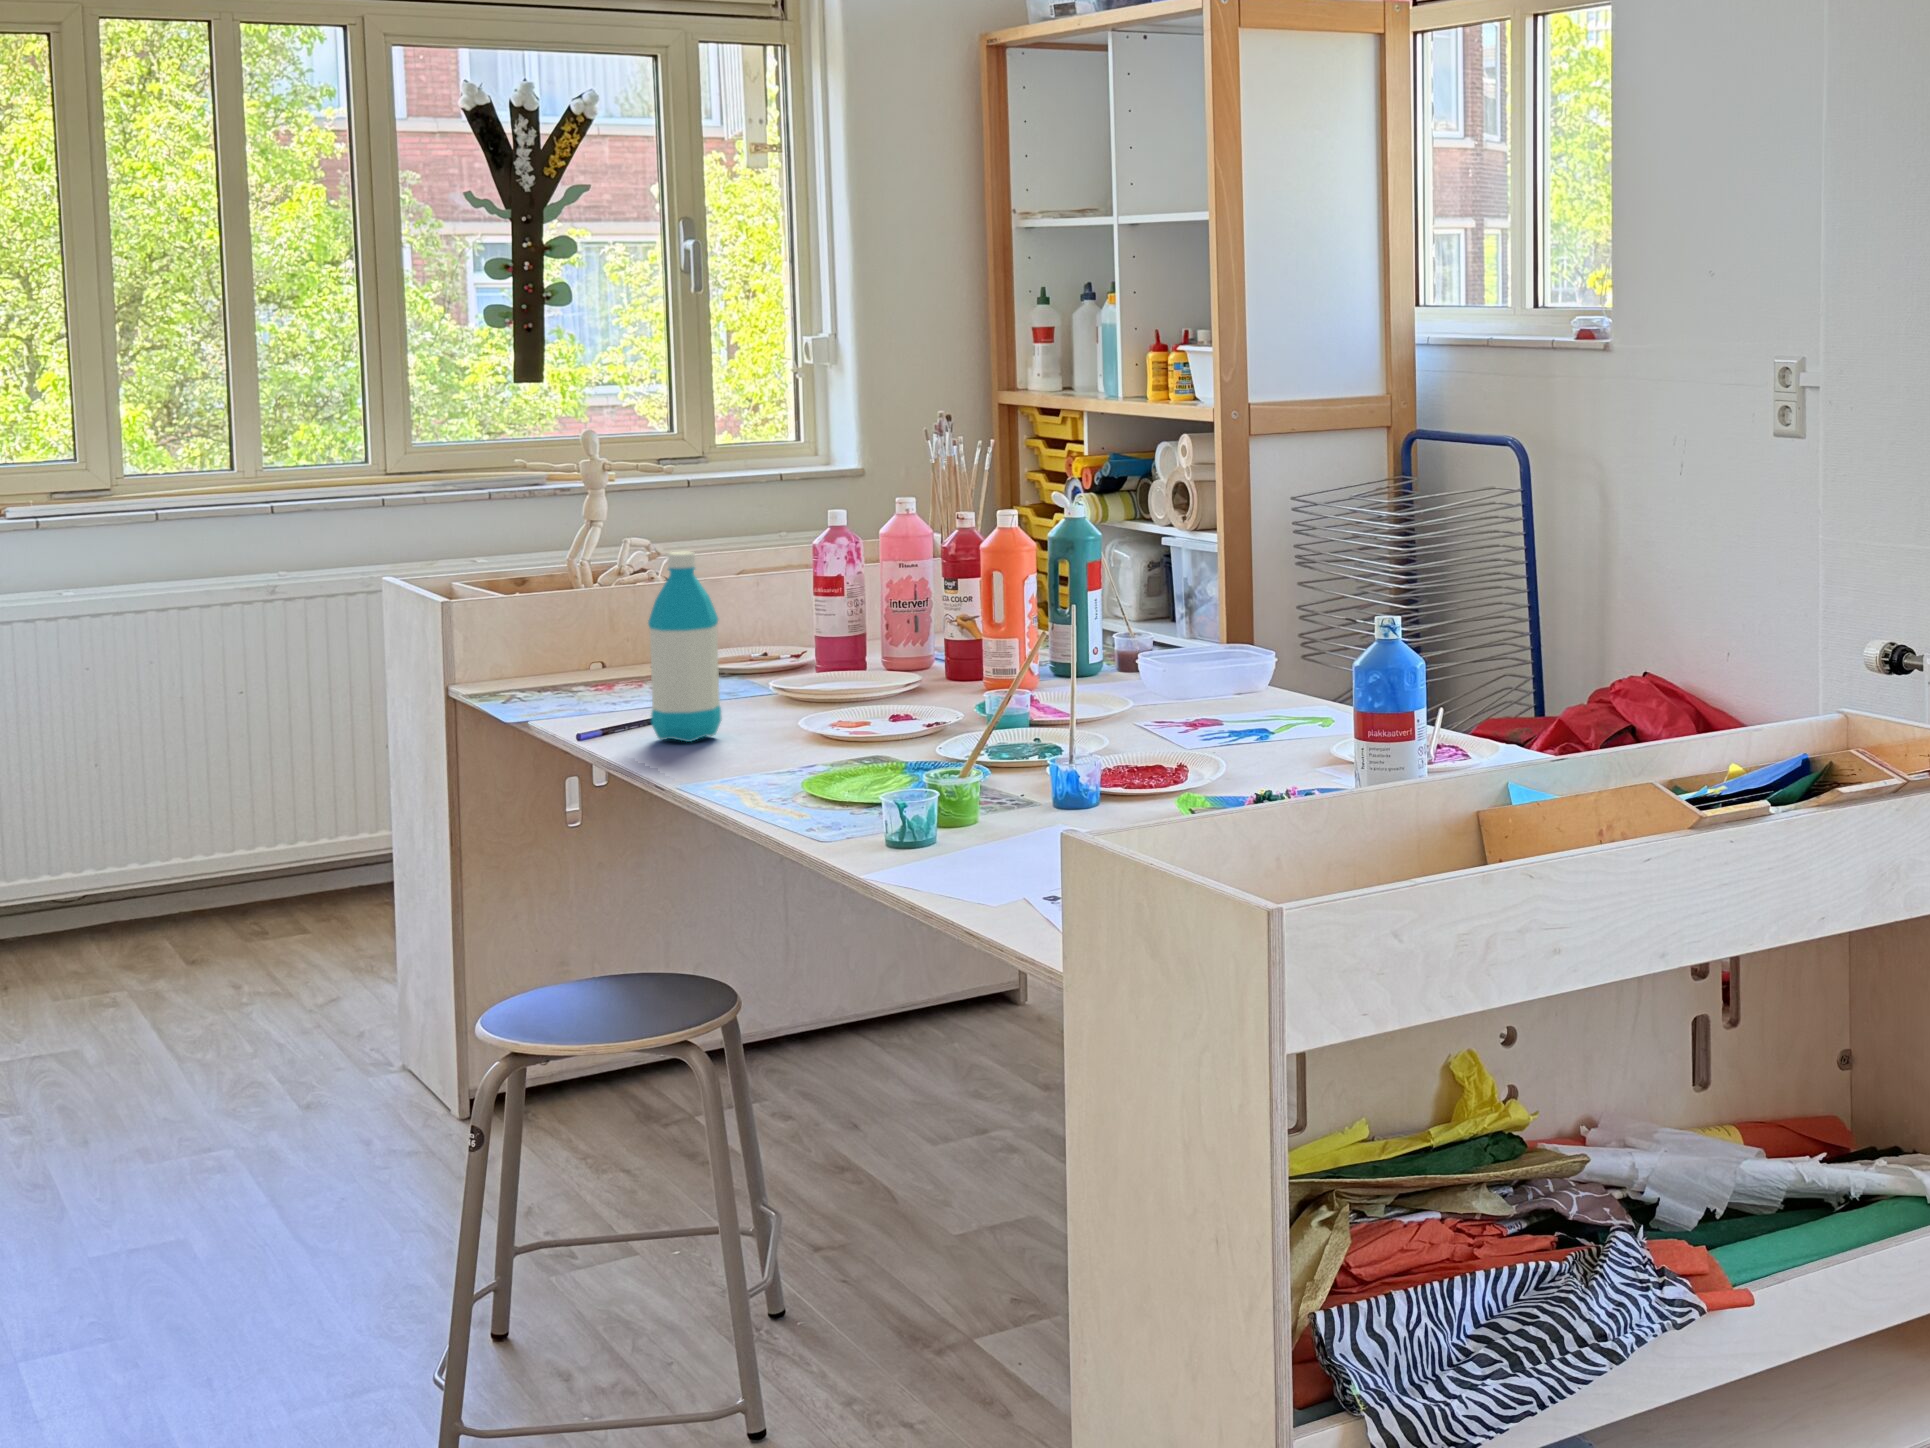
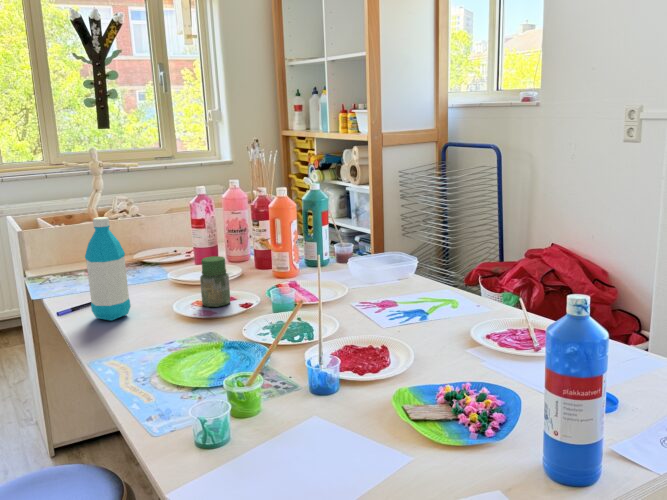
jar: none [851,633,906,726] -> present [200,256,230,307]

